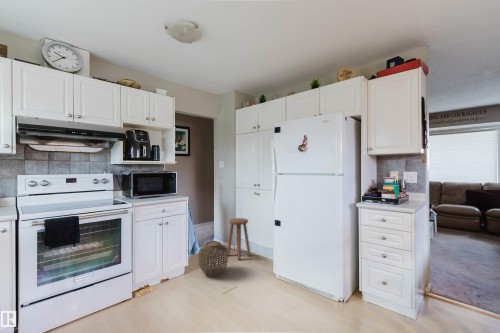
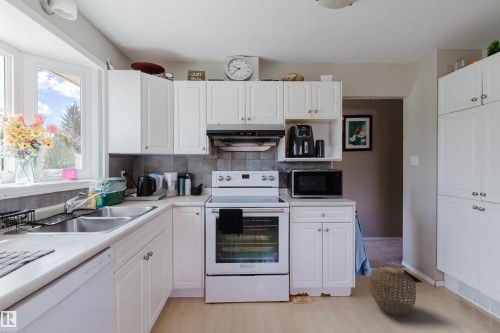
stool: present [227,218,251,260] -> none [418,238,464,303]

